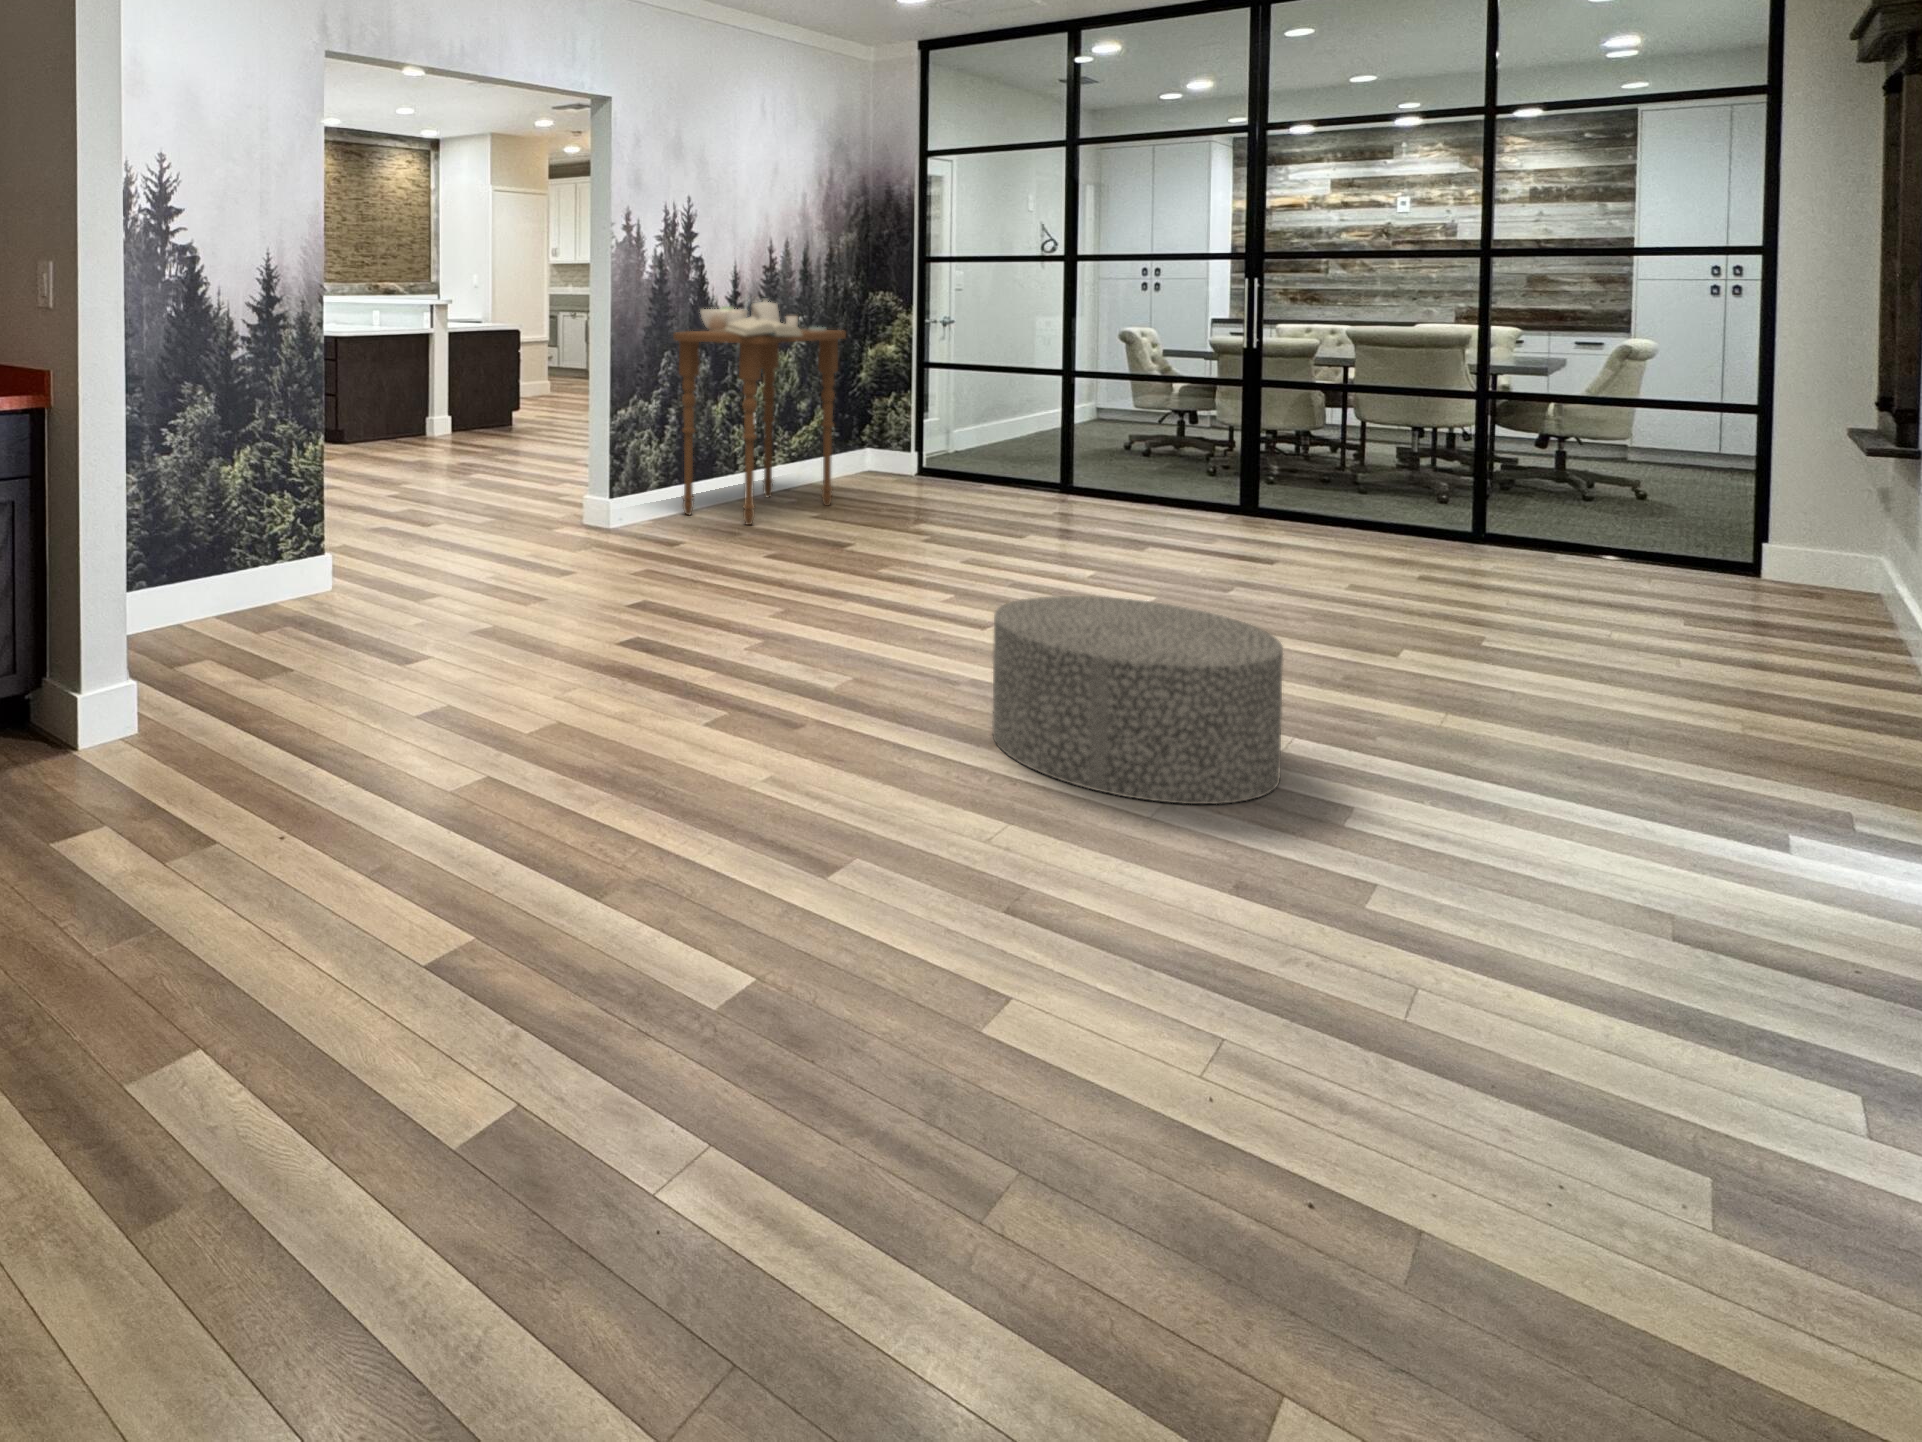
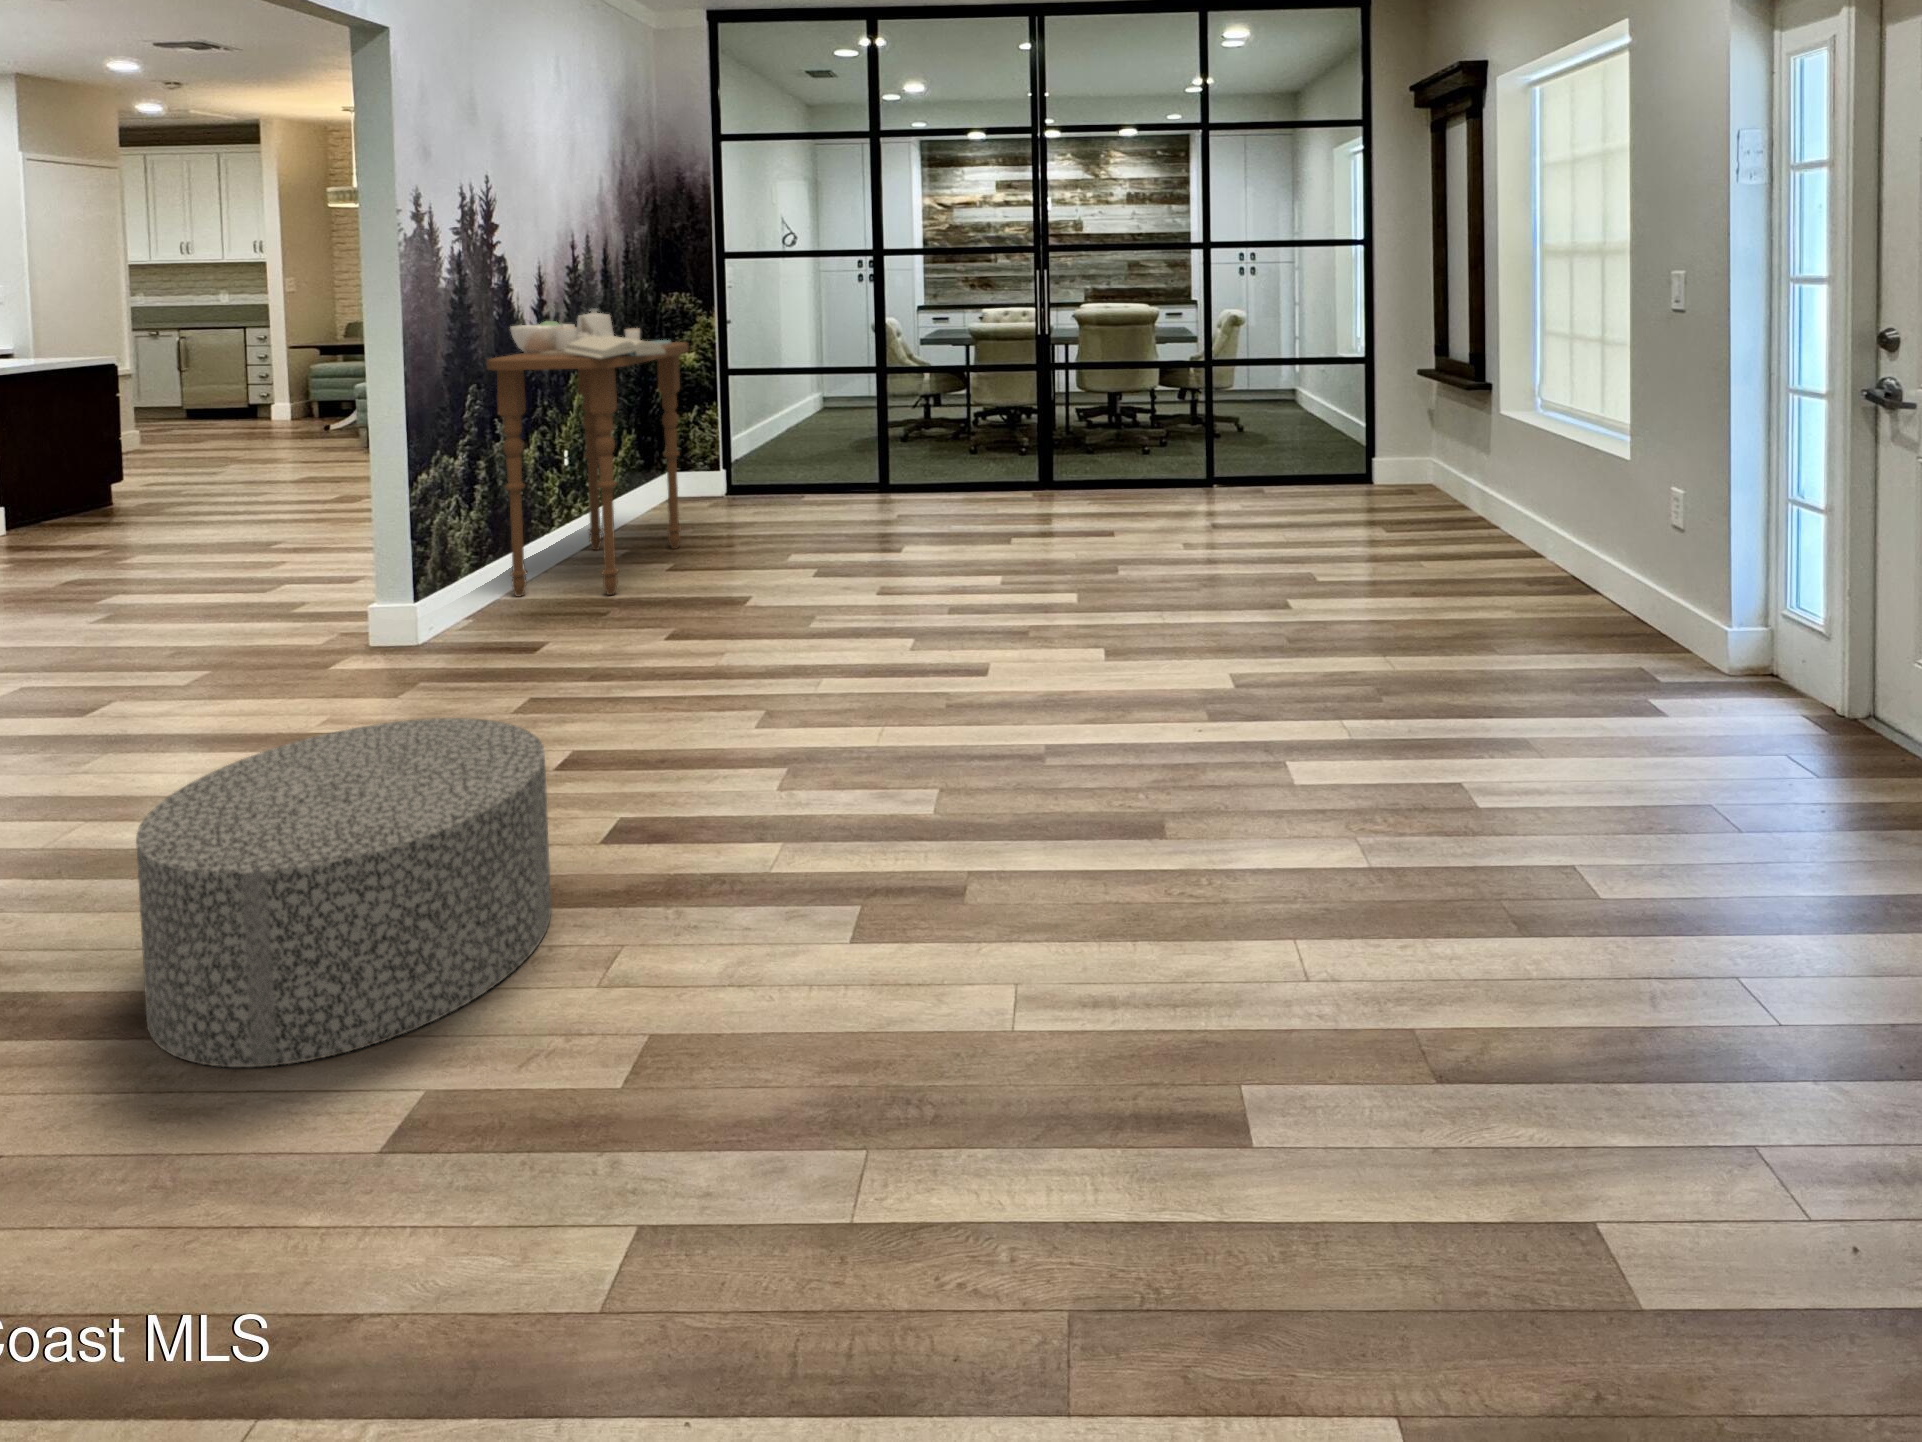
ottoman: present [992,596,1283,804] -> present [136,718,551,1067]

